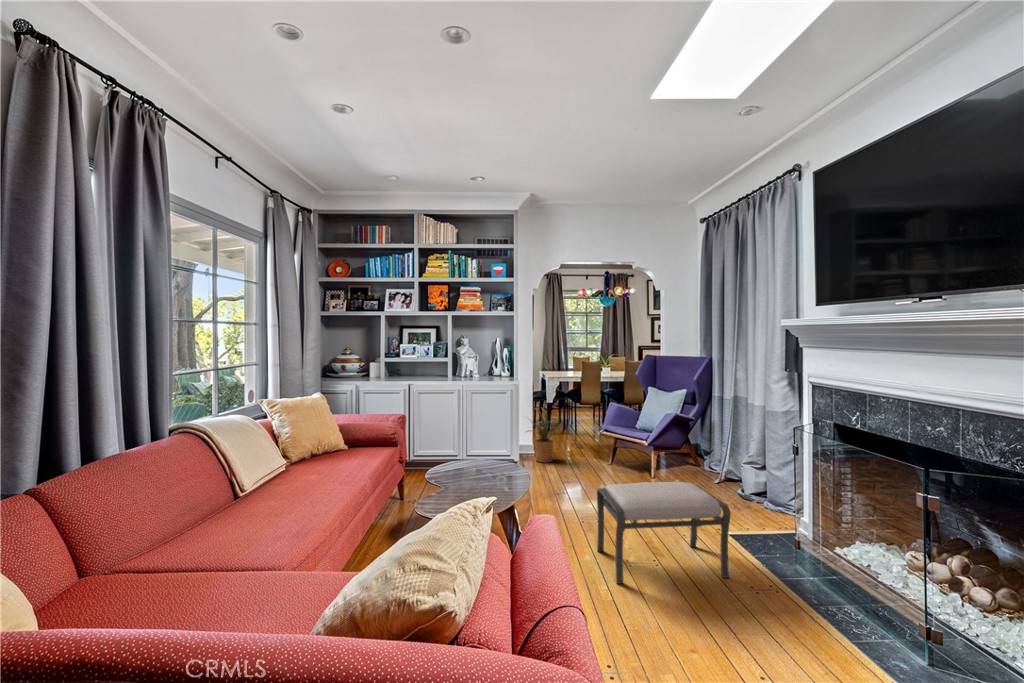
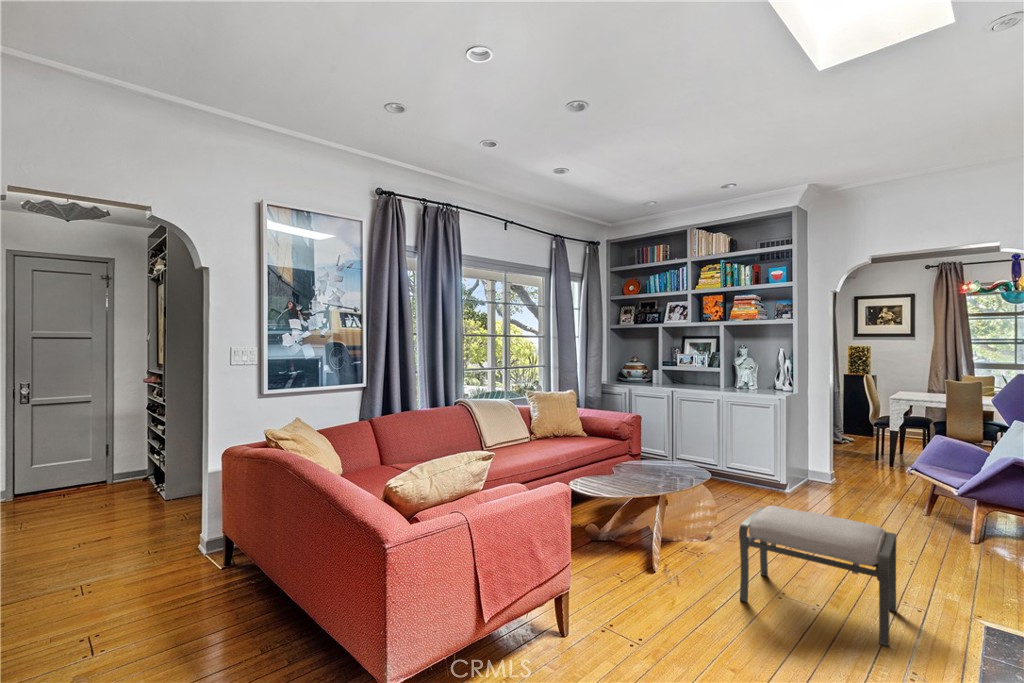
house plant: present [526,408,560,462] -> none [801,430,849,496]

